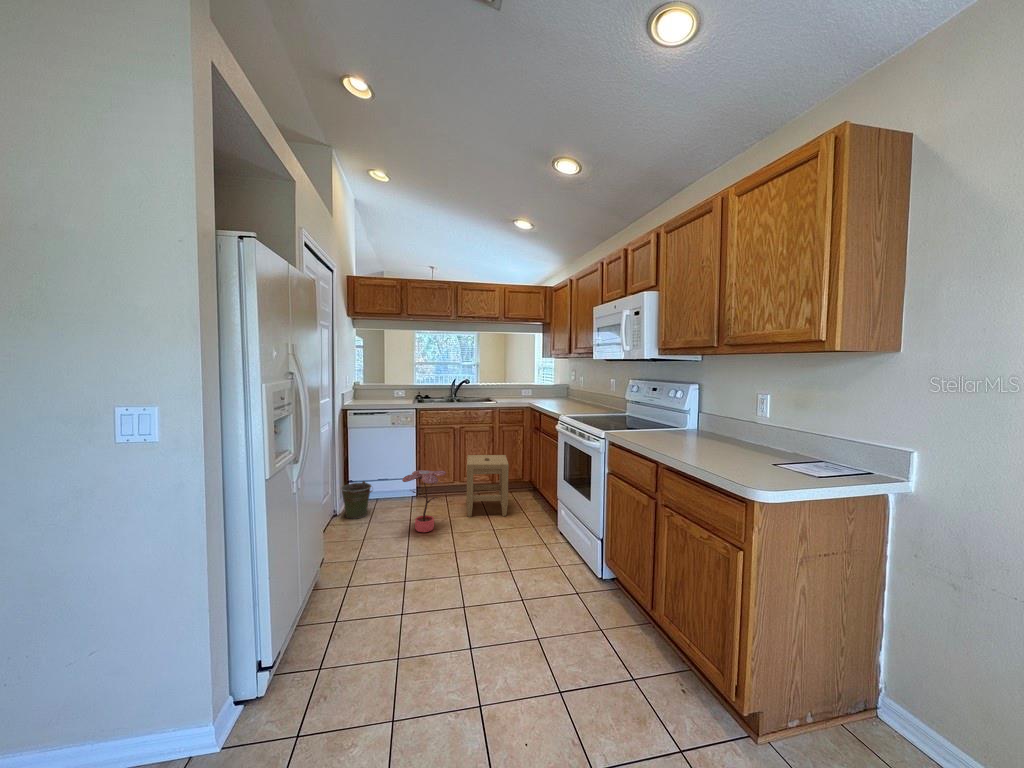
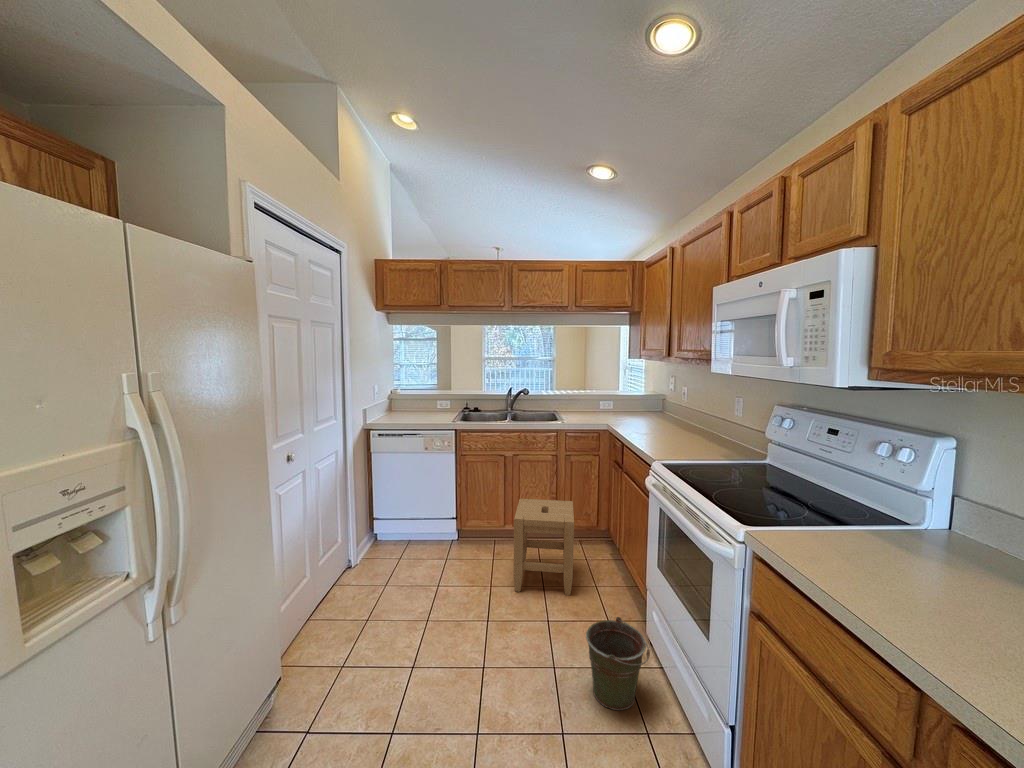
potted plant: present [402,470,446,532] -> none [418,525,482,618]
bucket: present [341,481,372,518] -> present [586,617,650,710]

